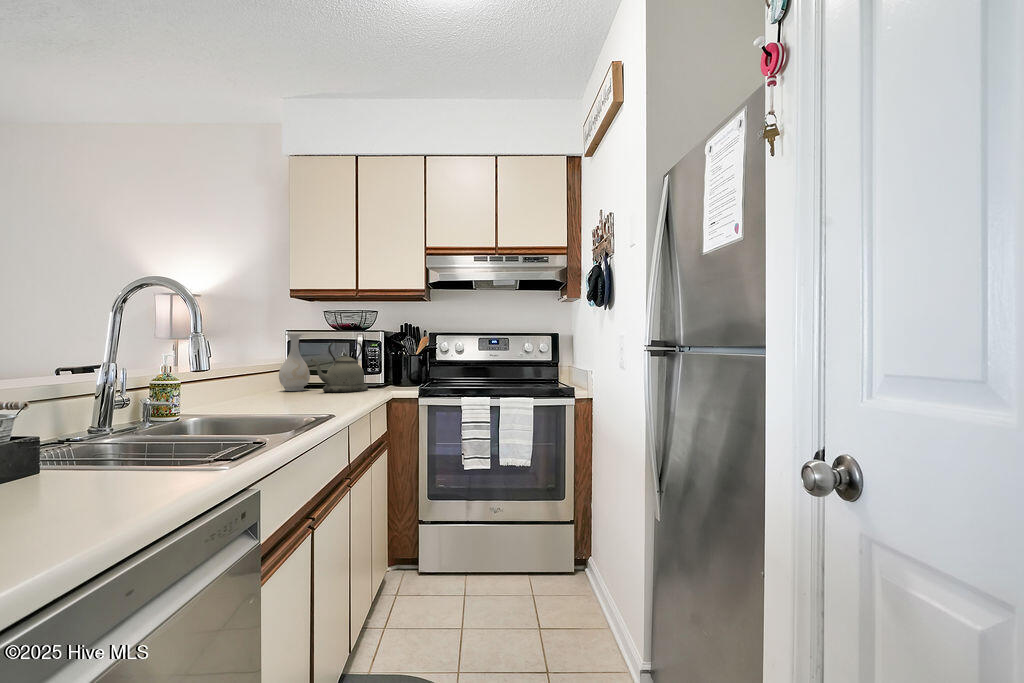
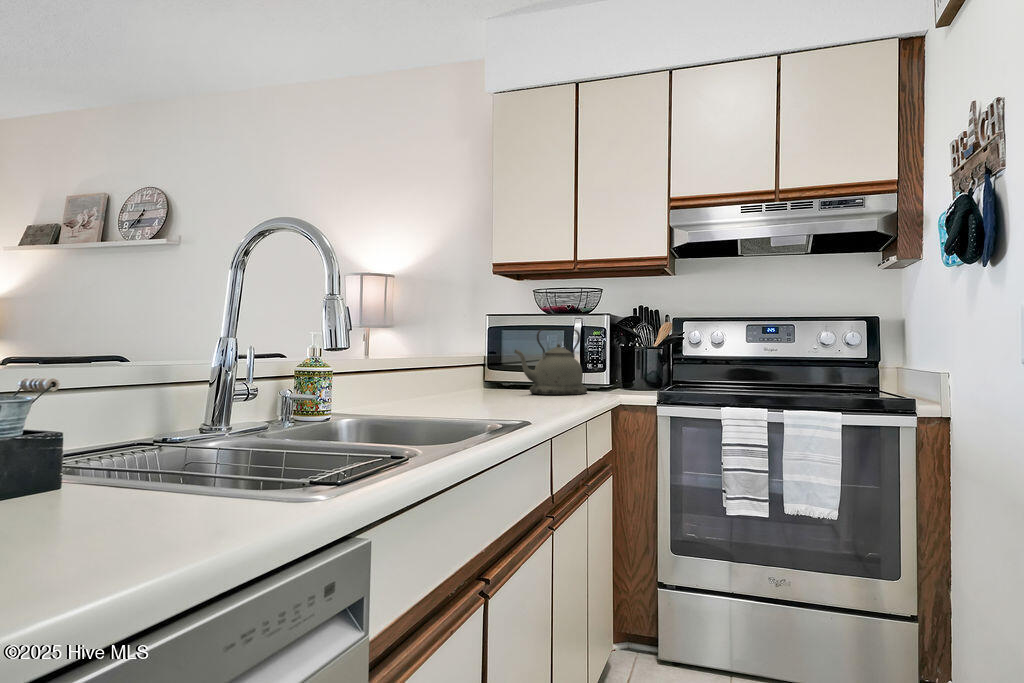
vase: present [279,334,310,391] -> none [479,319,516,391]

